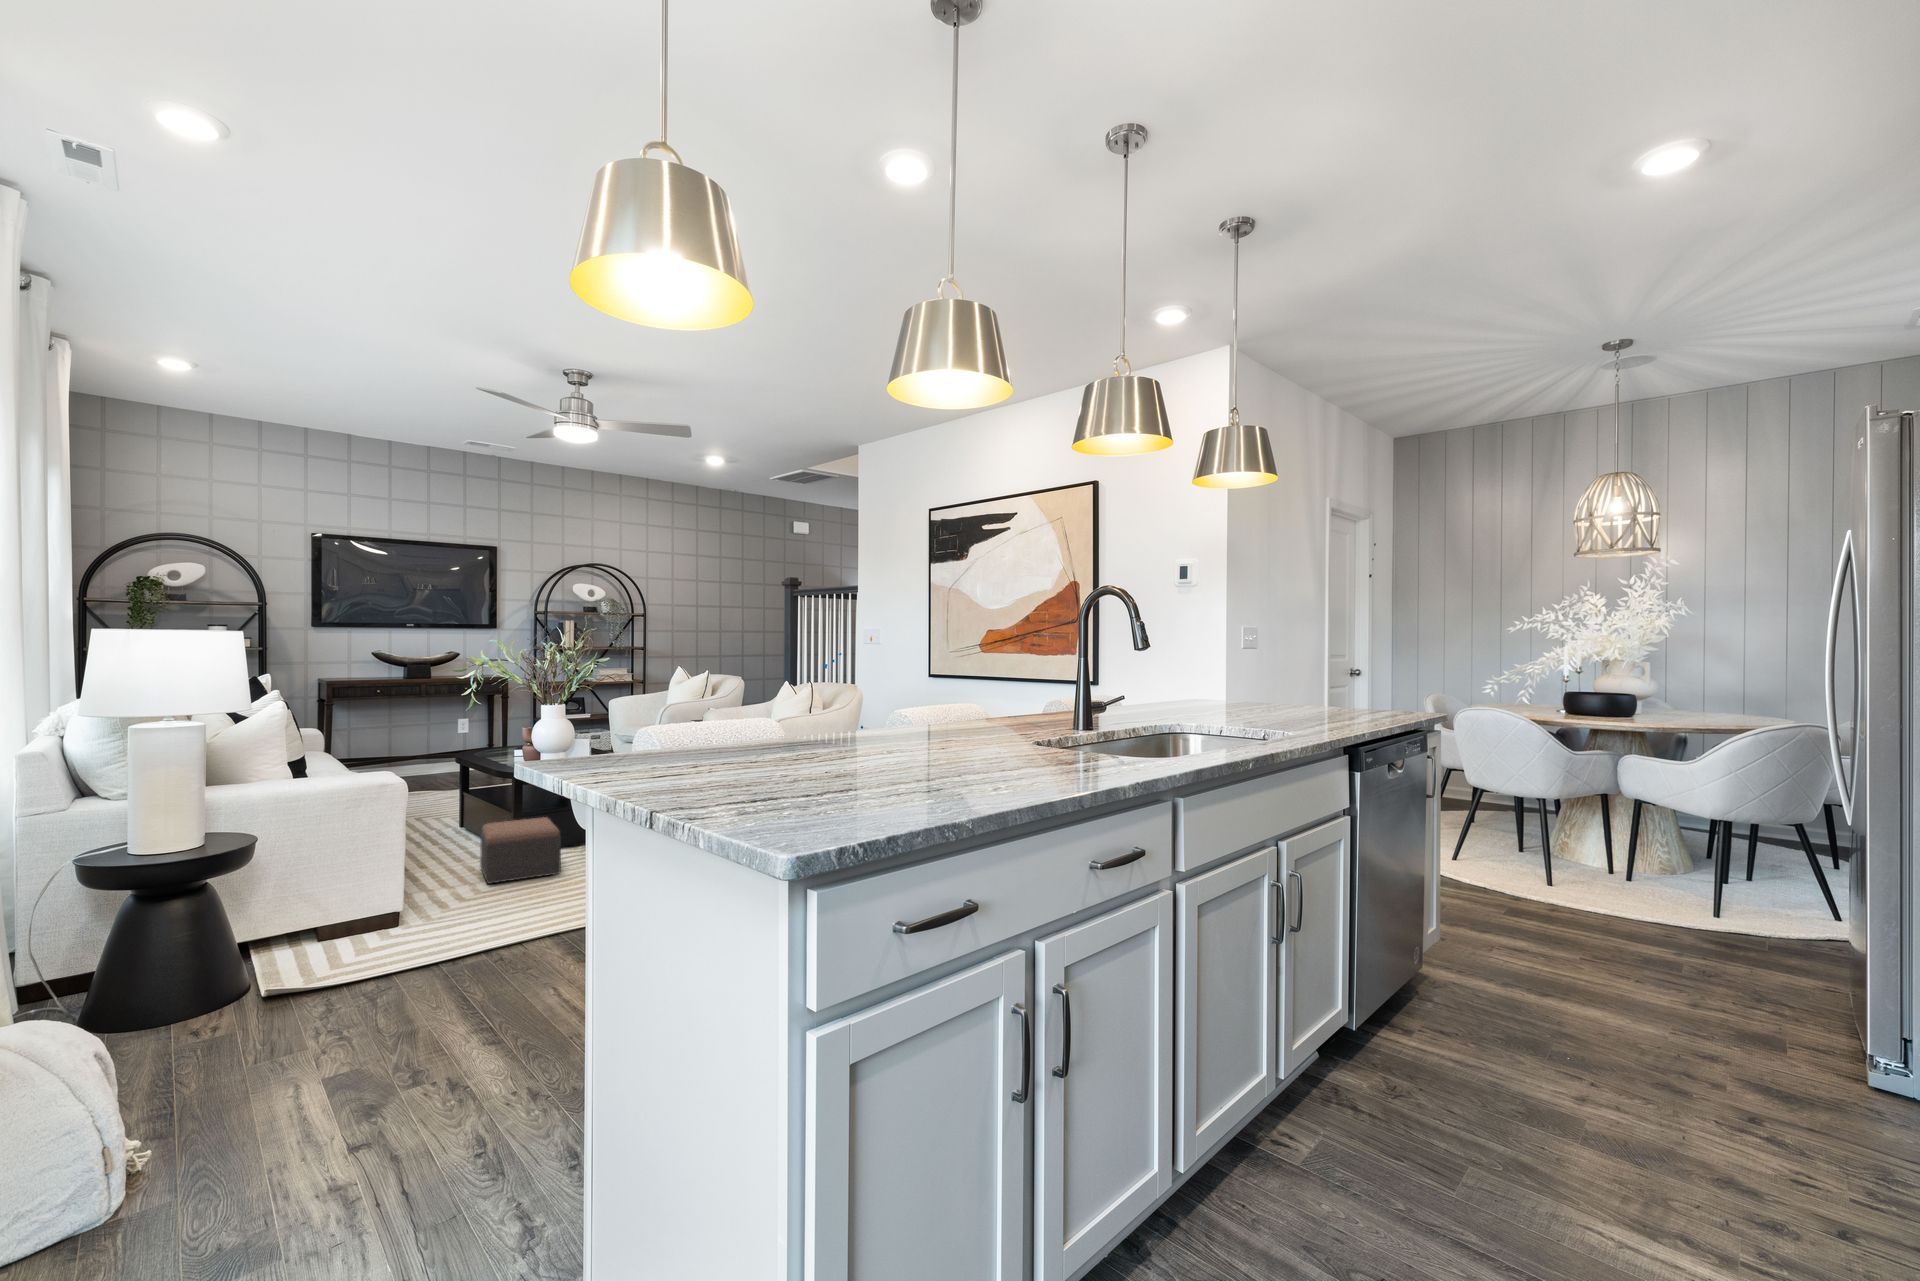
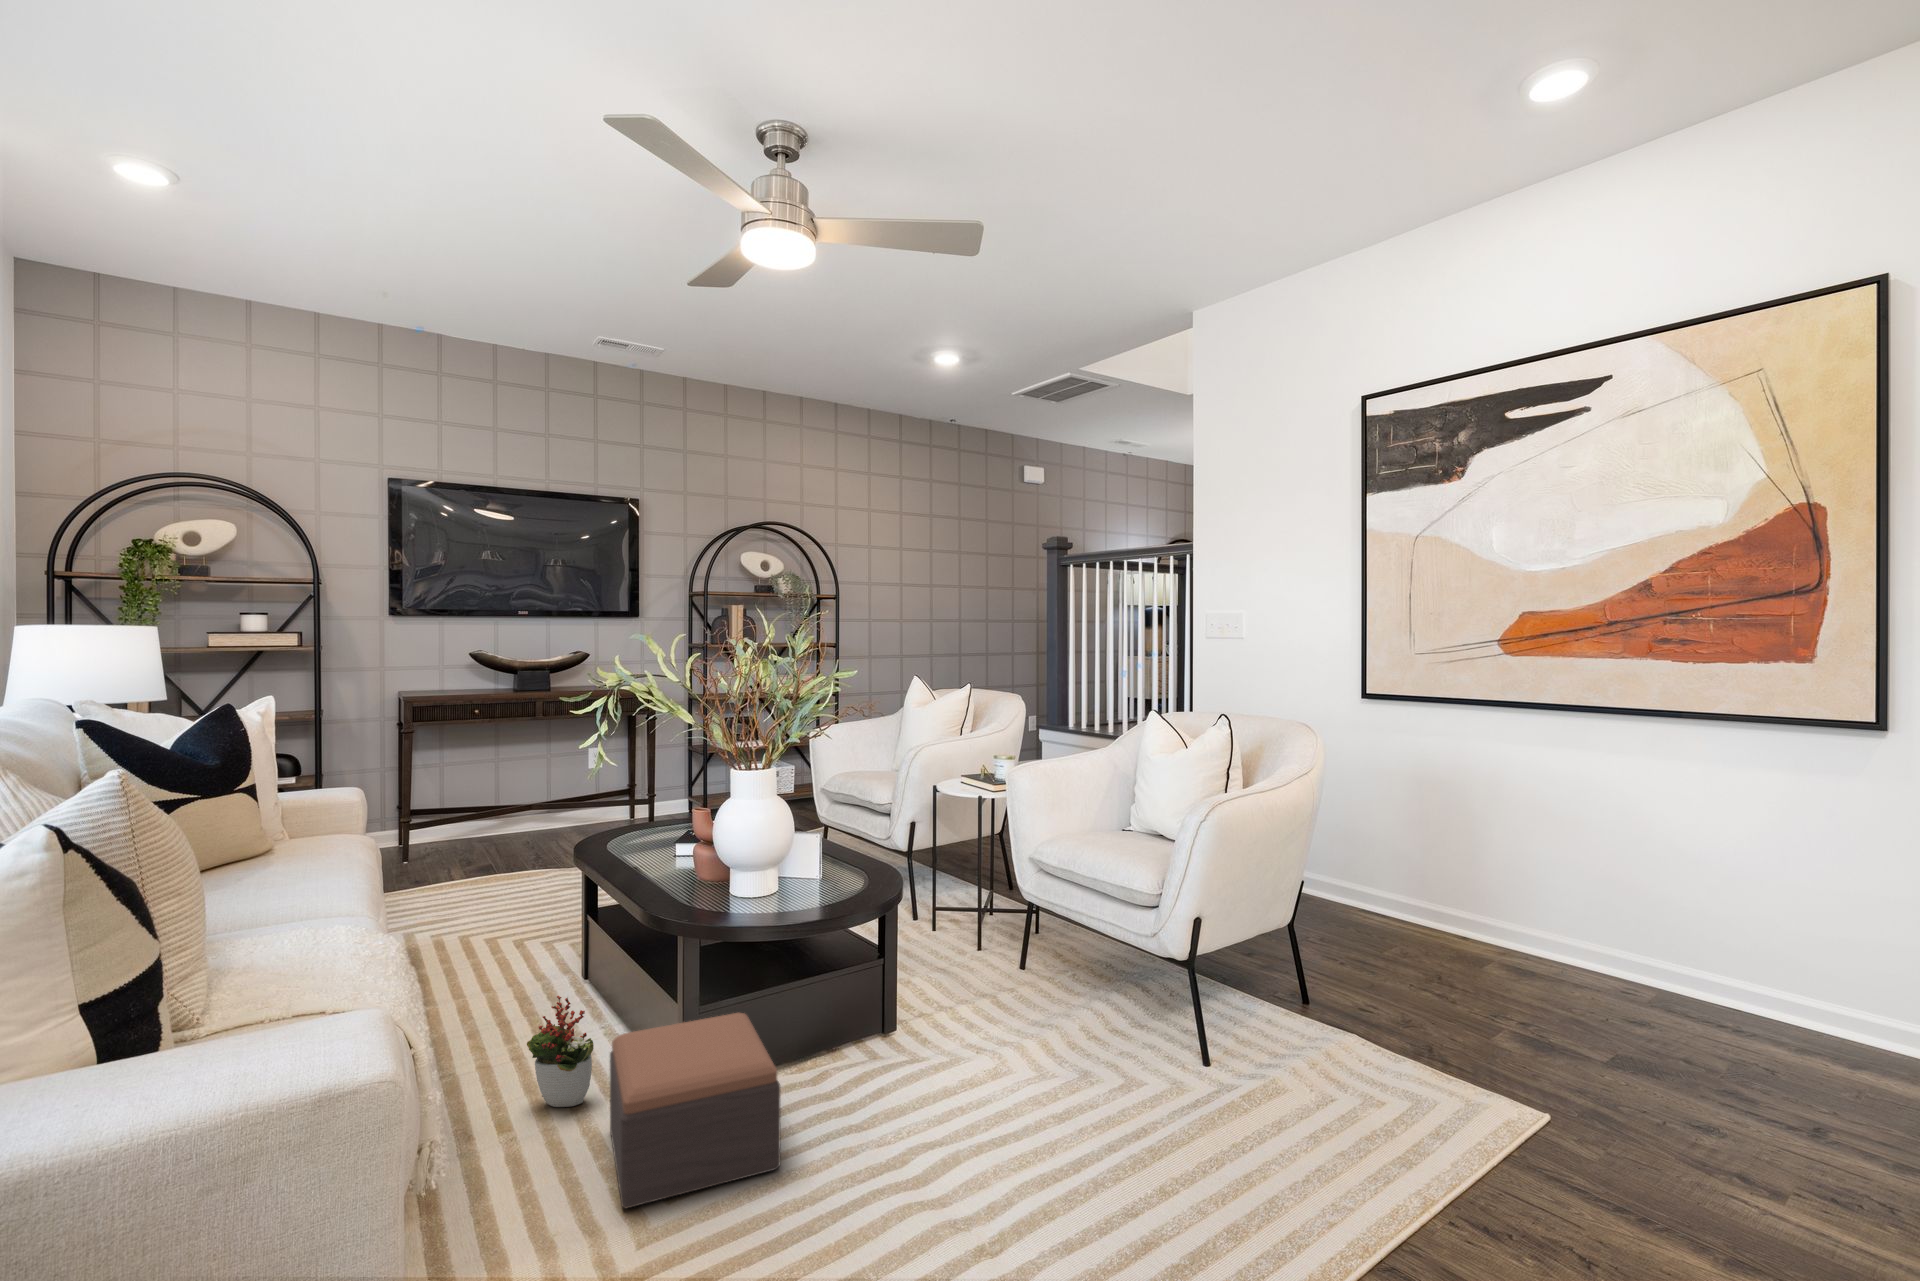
decorative plant: none [438,812,472,864] -> present [527,996,594,1107]

